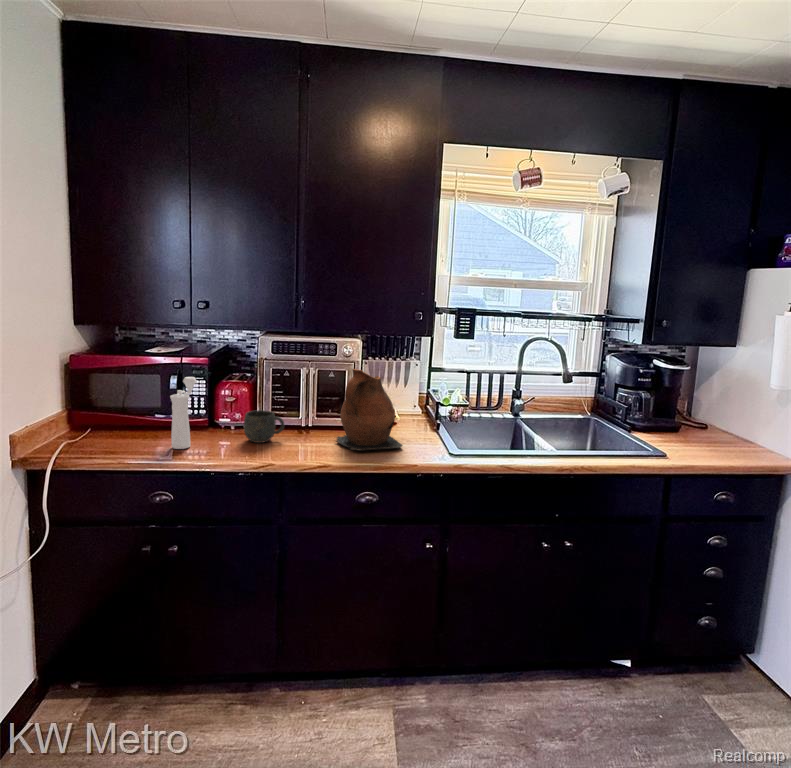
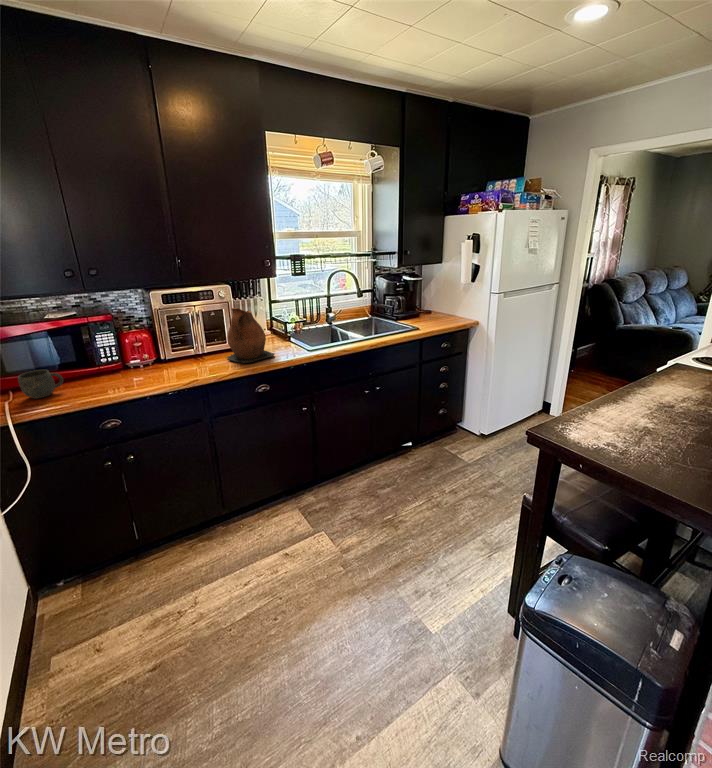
pepper mill: present [170,377,196,449] -> none [93,332,120,388]
mug: present [244,410,284,443] -> present [18,370,63,399]

